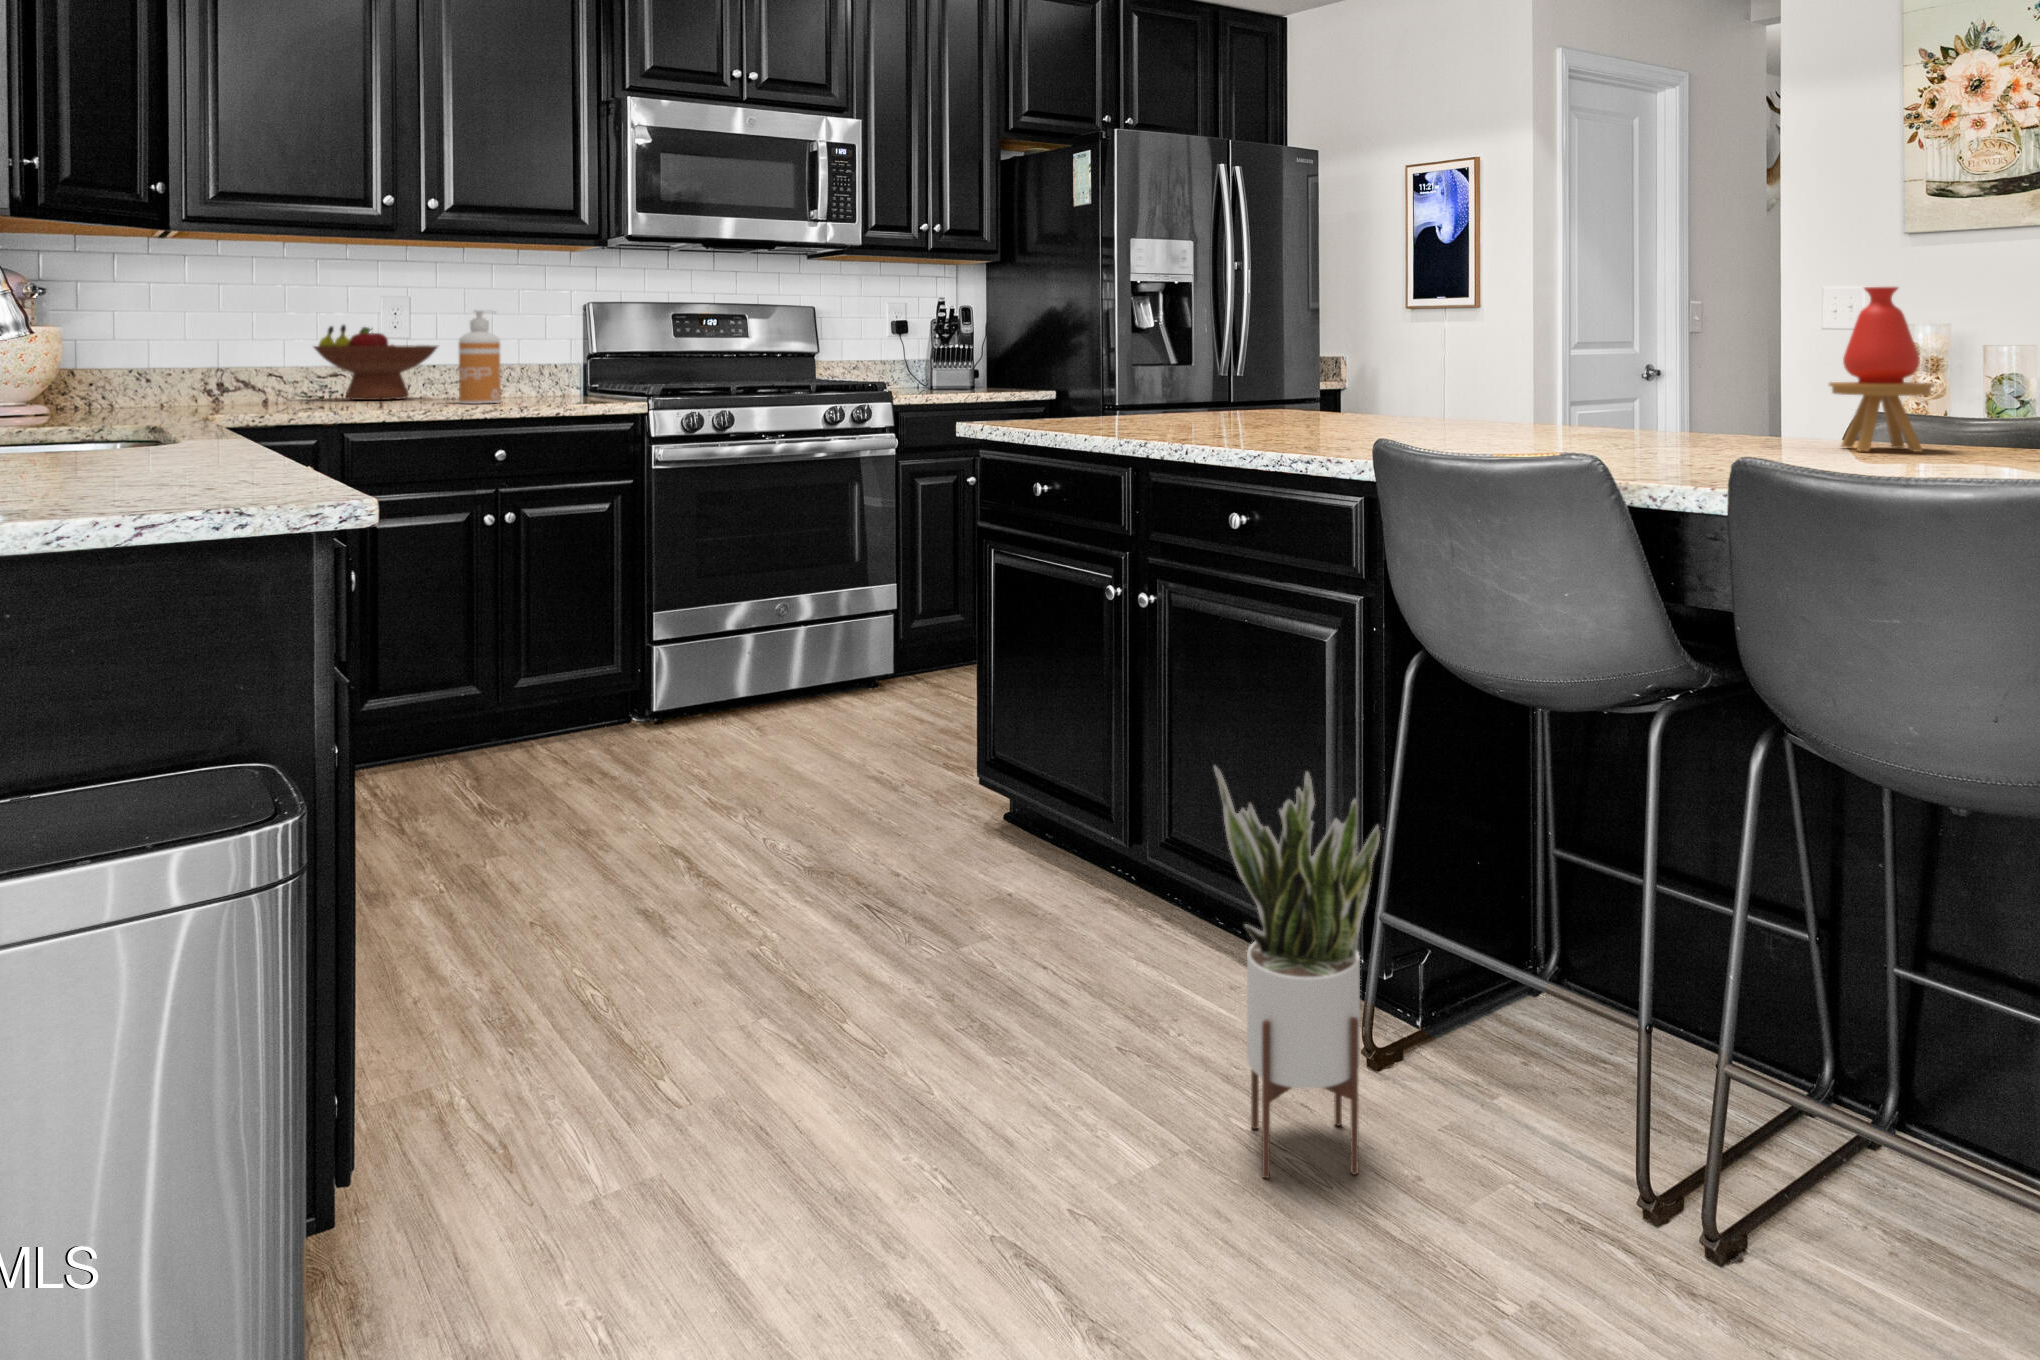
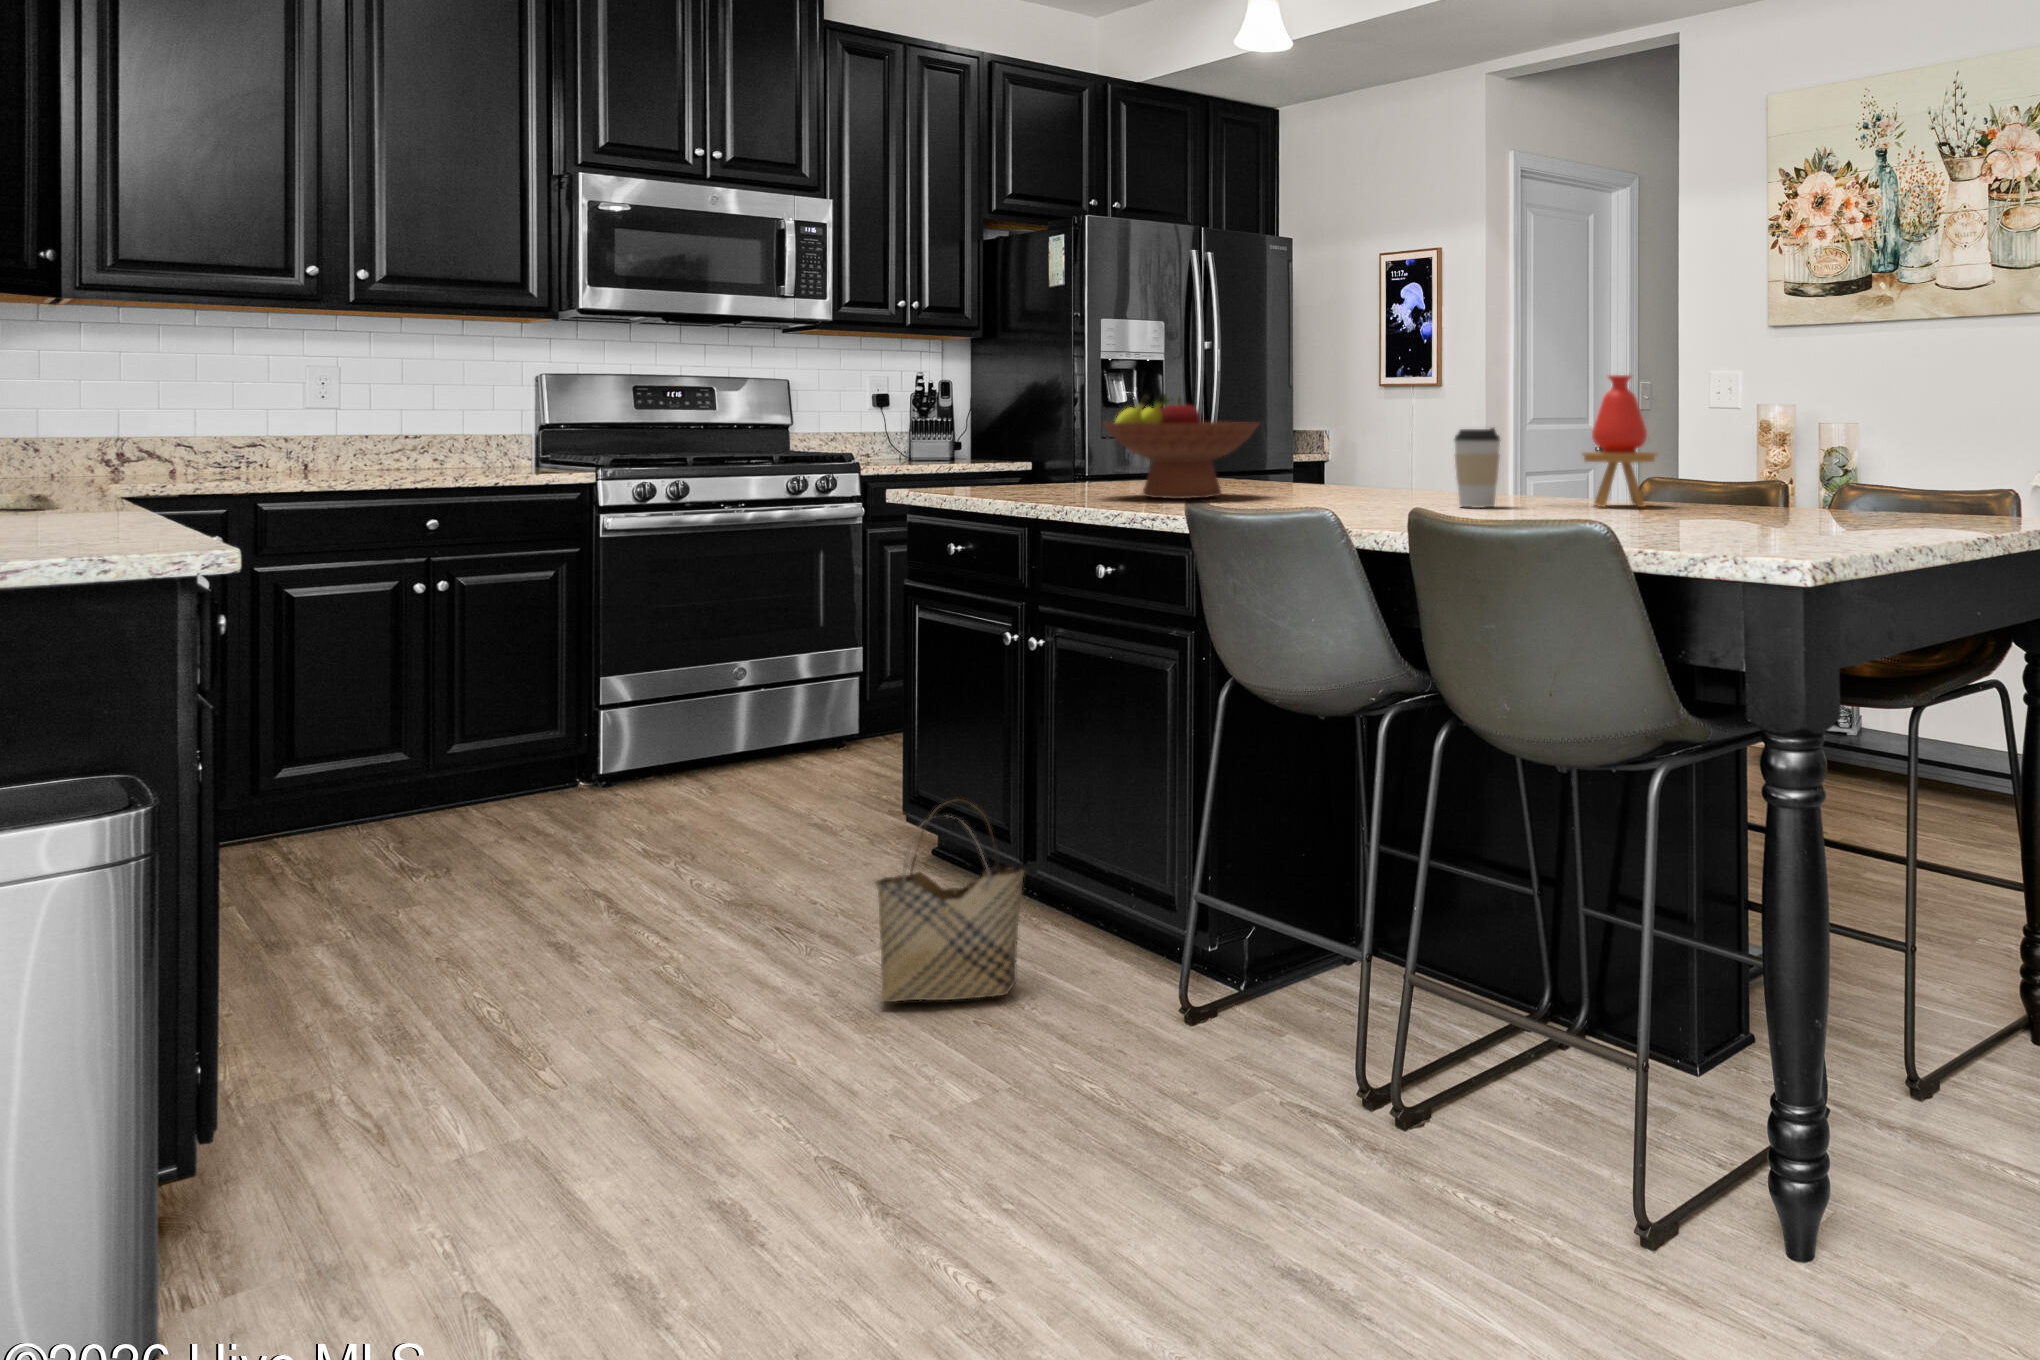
soap dispenser: present [459,310,501,404] -> none [389,381,437,474]
fruit bowl: present [314,325,437,400] -> present [1104,393,1259,499]
coffee cup: none [1671,352,1734,451] -> present [1454,428,1501,508]
potted plant: present [1214,766,1380,1178] -> none [1033,768,1167,1102]
woven basket: none [998,781,1161,1018] -> present [875,799,1024,1002]

